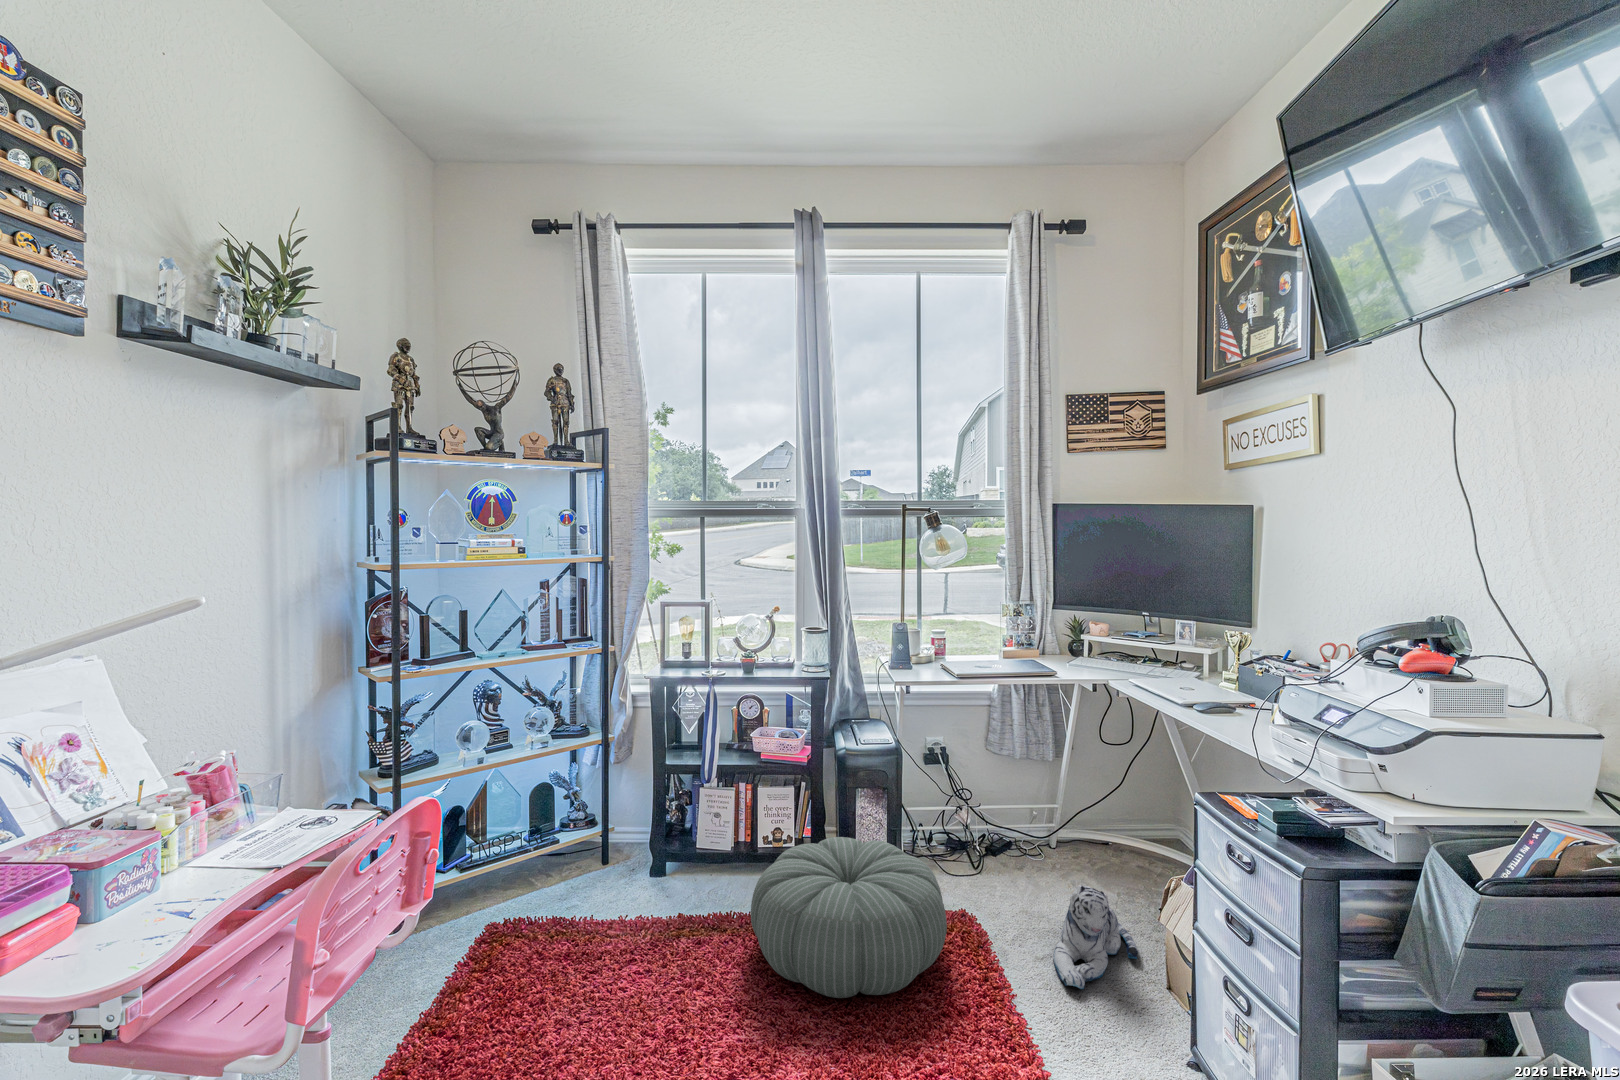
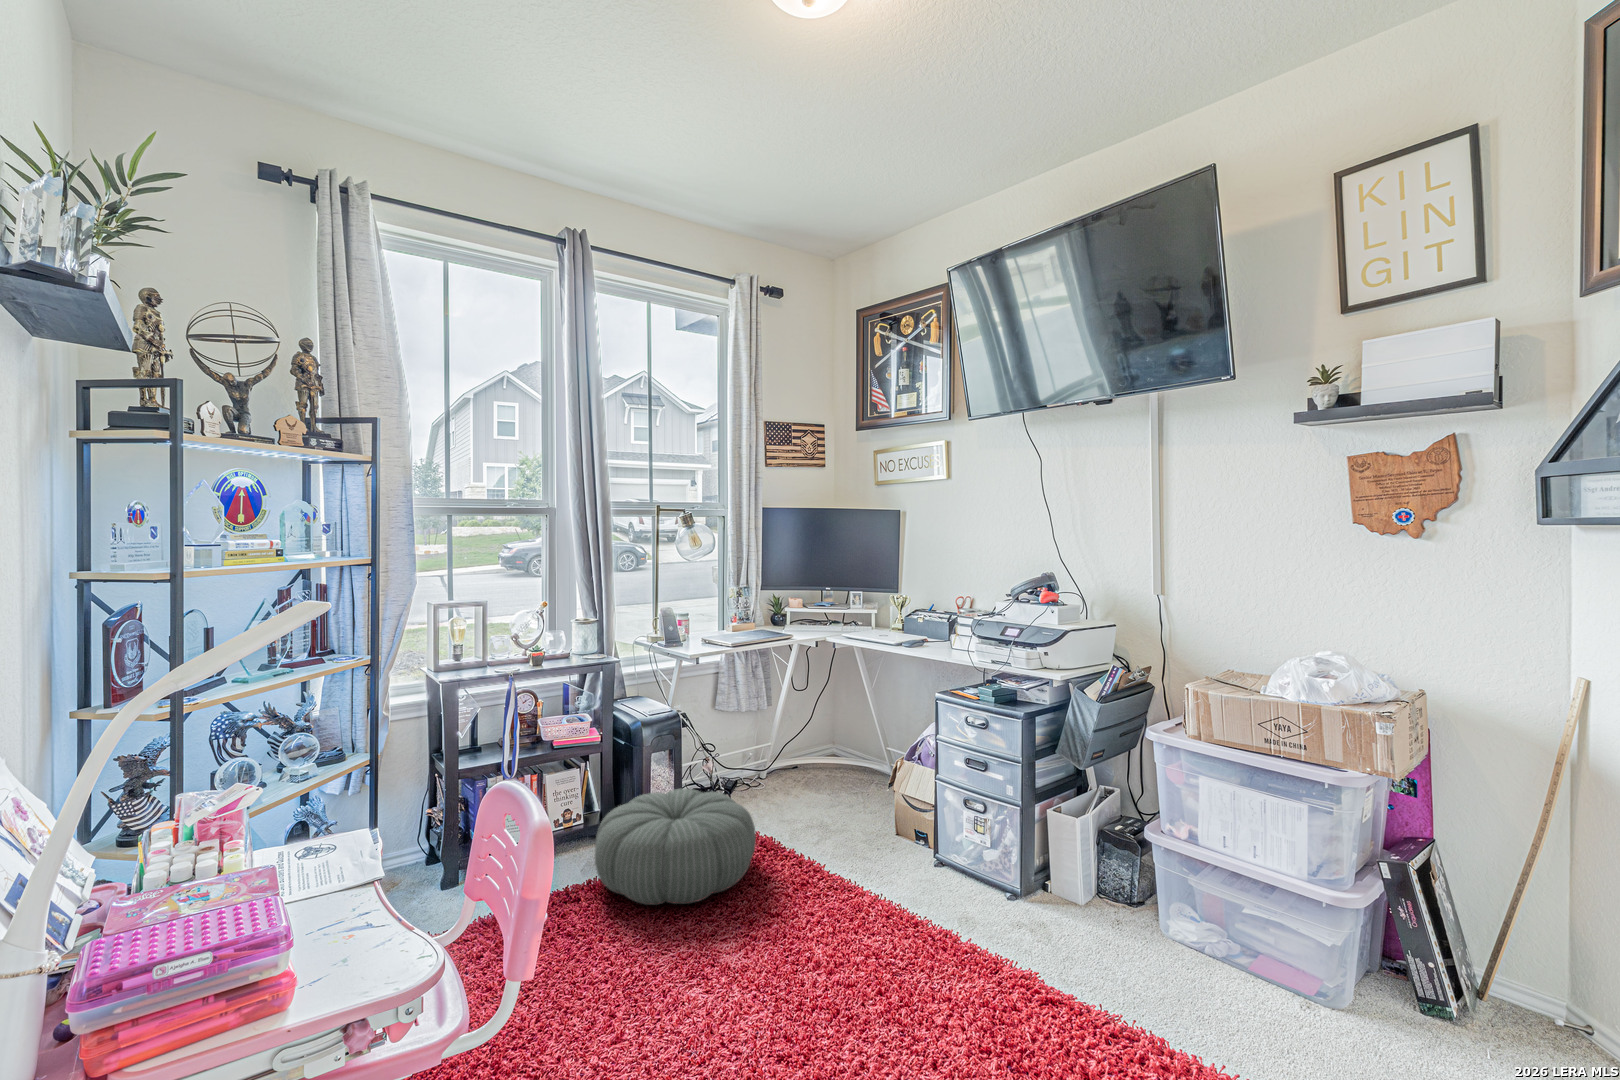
plush toy: present [1053,885,1138,989] -> none [810,781,860,848]

